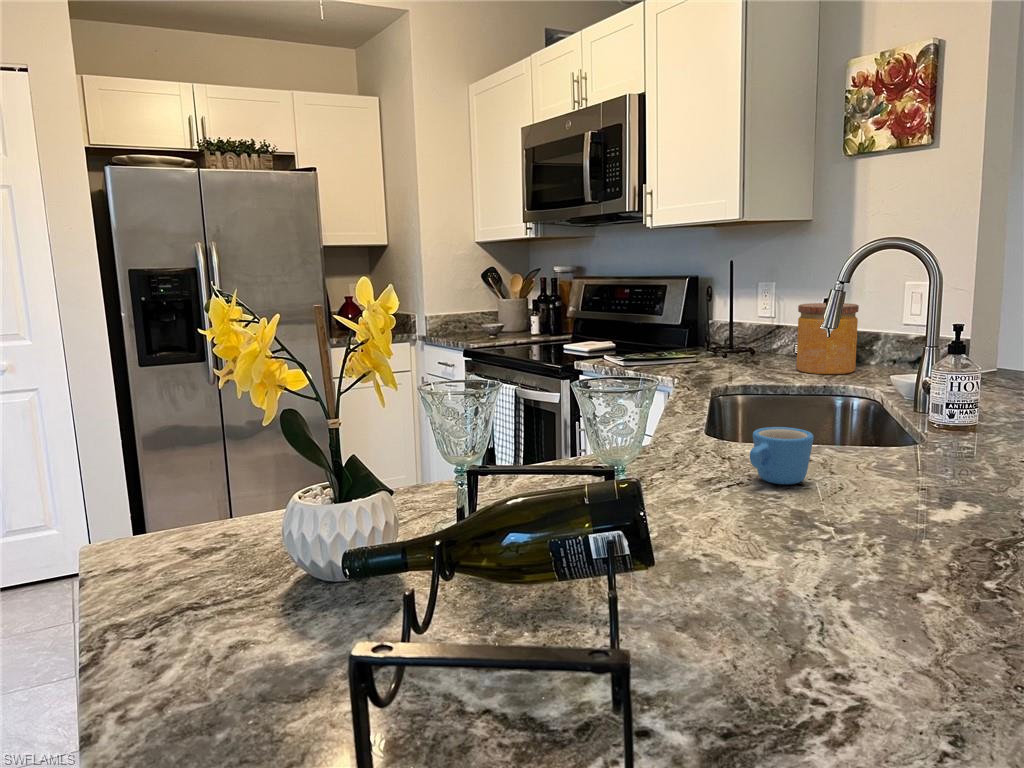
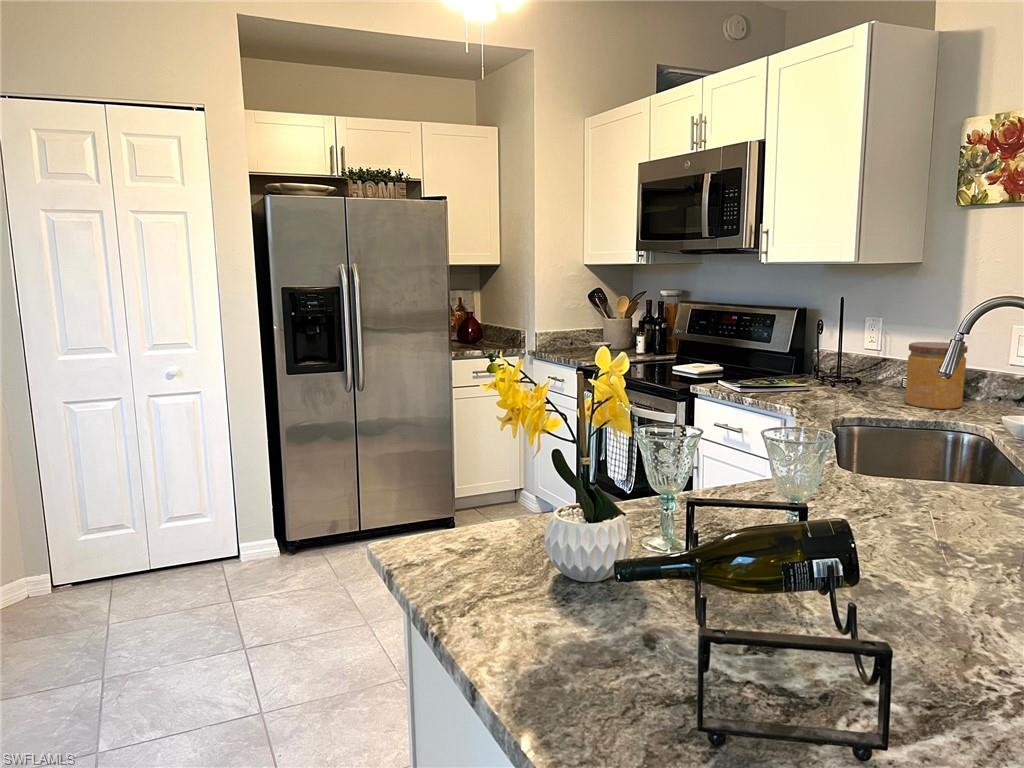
mug: present [750,427,814,484] -> none [895,468,950,518]

